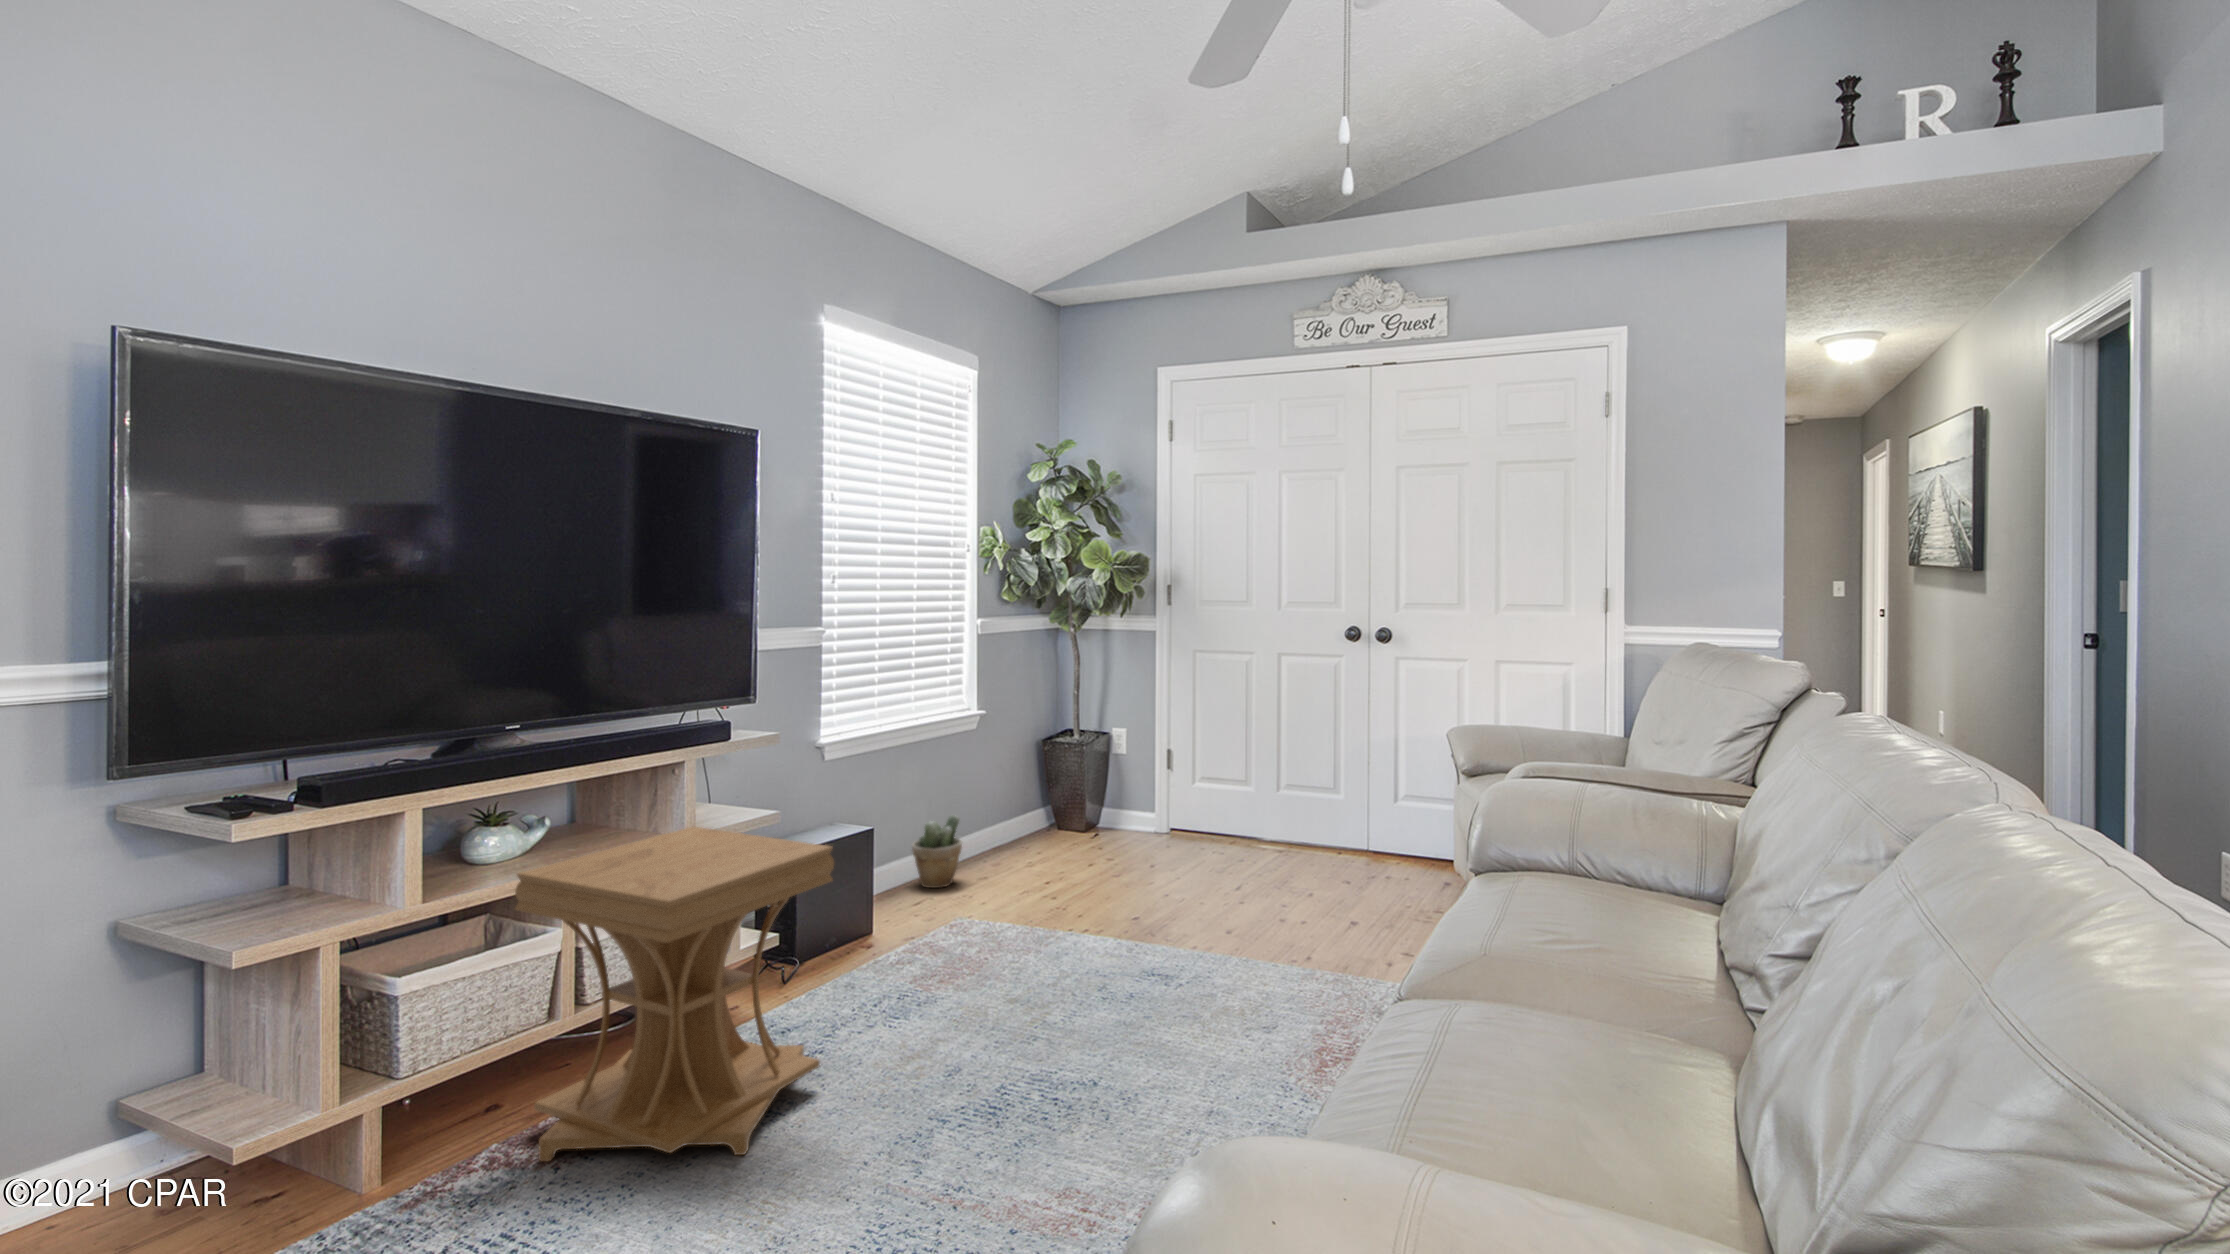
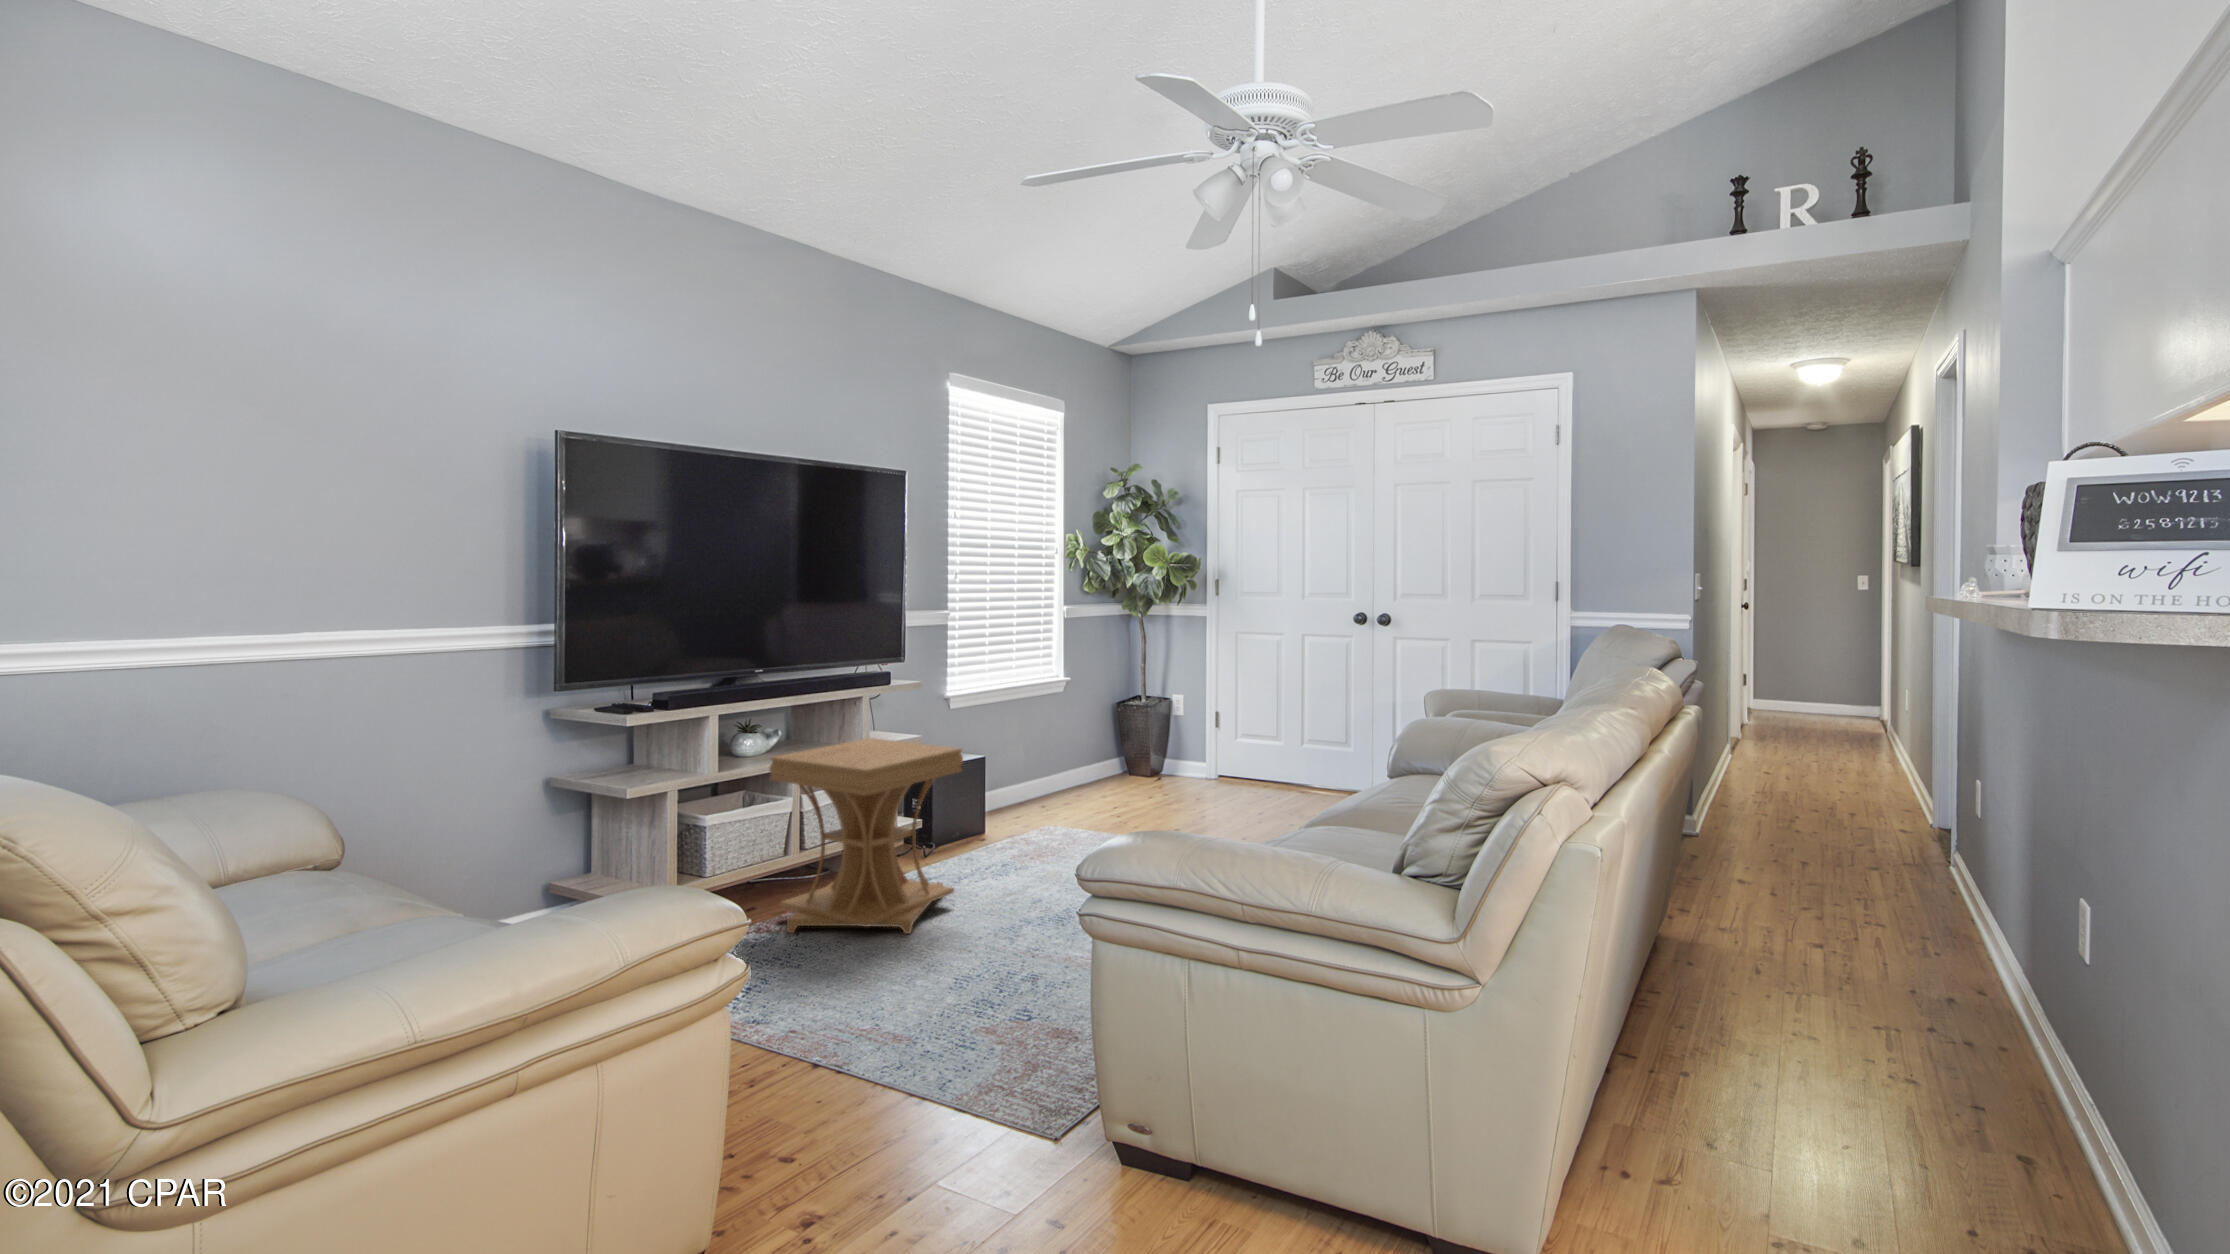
potted plant: present [912,815,962,888] -> none [1015,753,1053,807]

